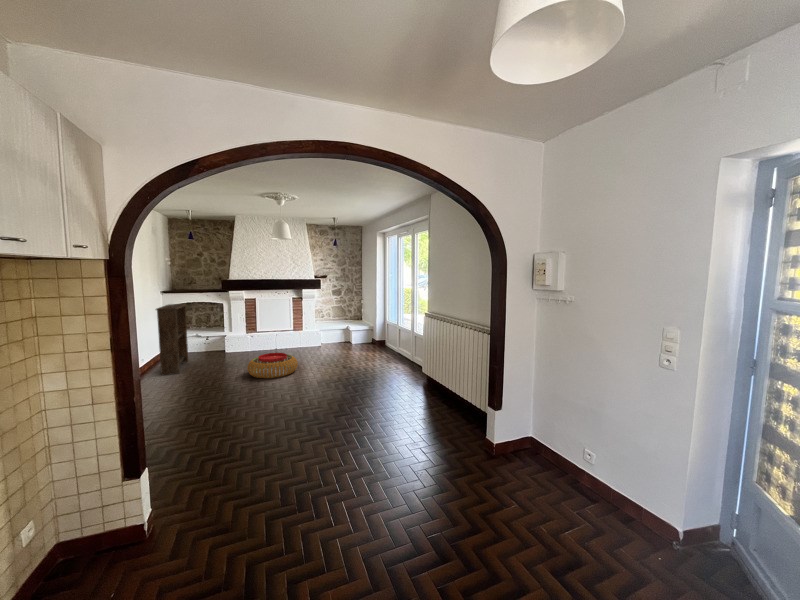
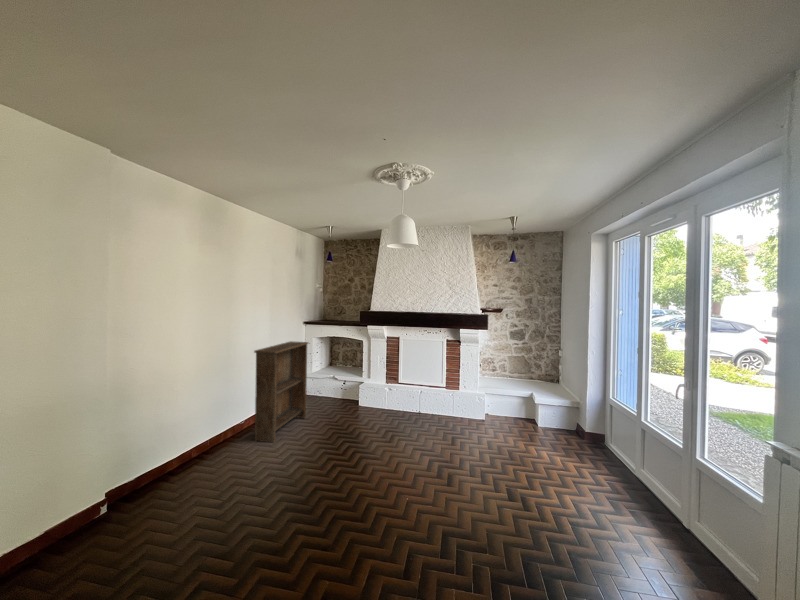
pouf: present [247,353,298,378] -> none [334,446,419,511]

